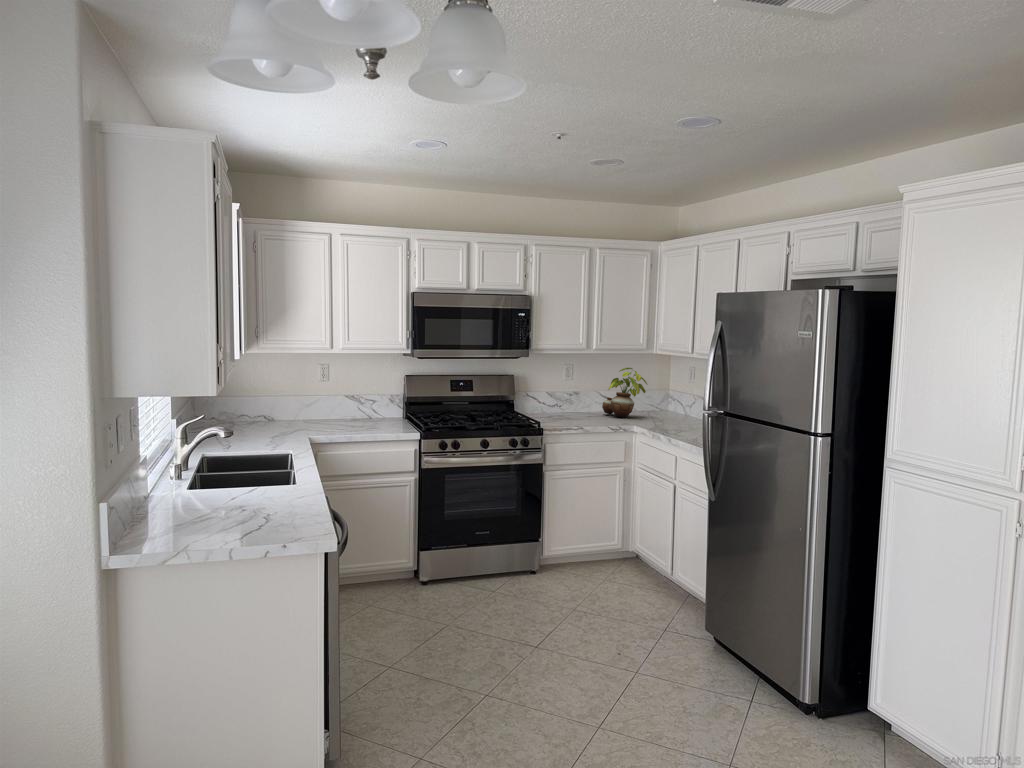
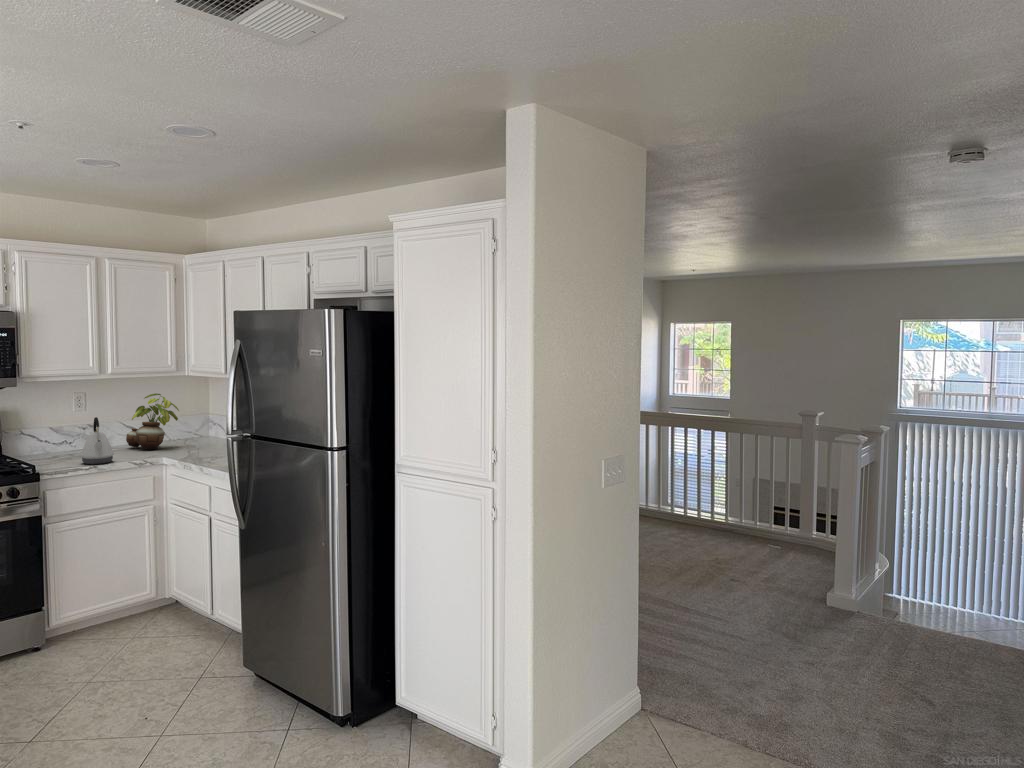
kettle: none [571,386,596,426] -> present [81,417,114,464]

